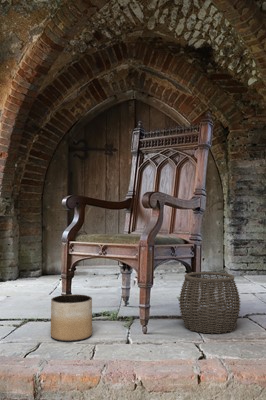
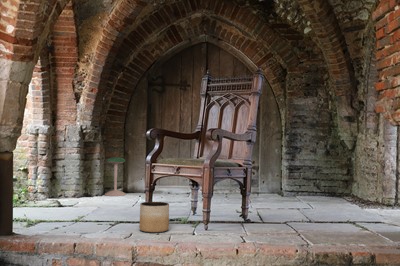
stool: none [18,234,44,280] -> present [105,157,126,196]
woven basket: present [179,272,240,334] -> none [232,188,277,232]

